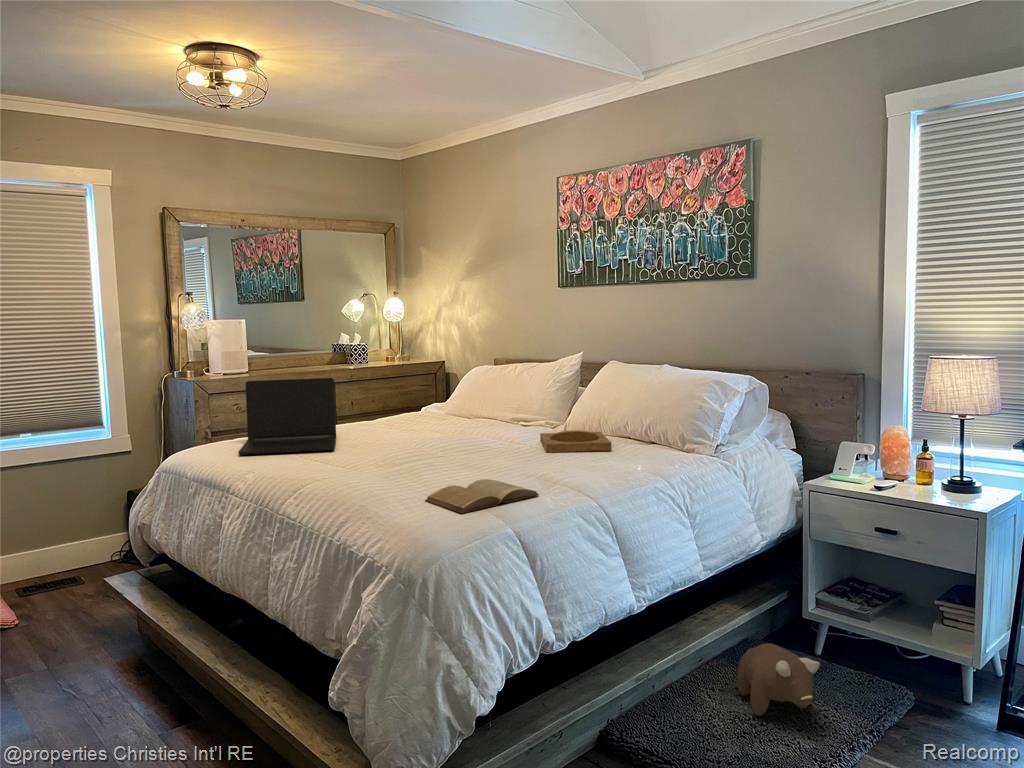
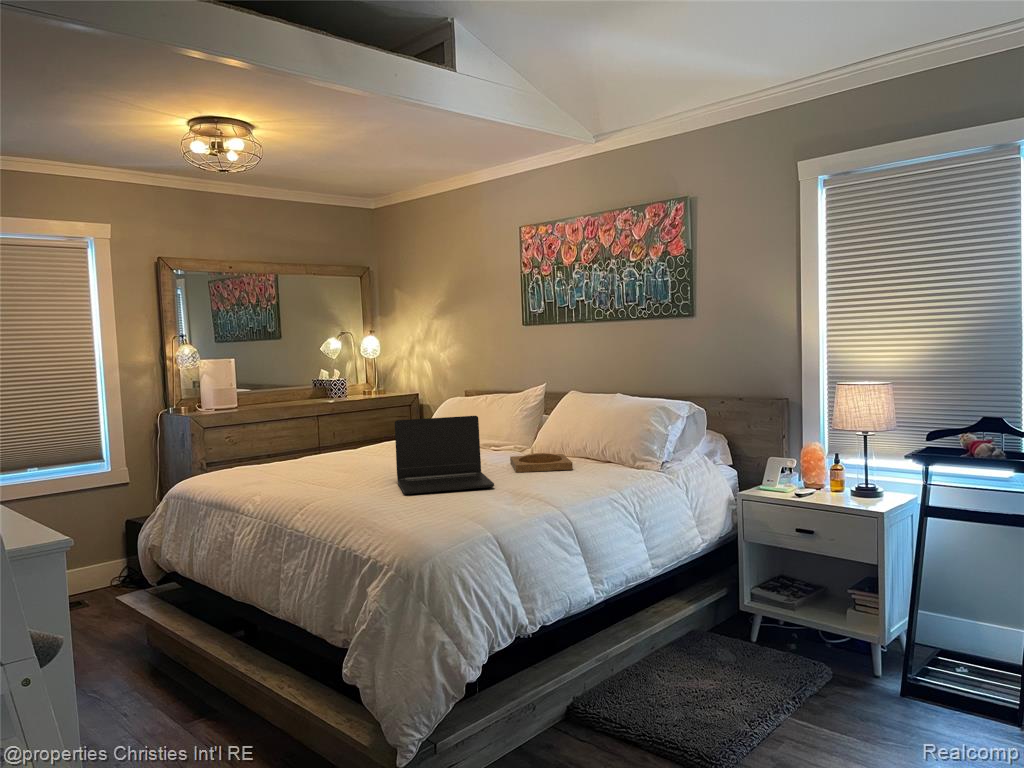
laptop: present [238,378,336,455] -> present [395,416,494,494]
book: present [425,479,539,513] -> none [416,494,512,521]
plush toy: present [737,643,820,716] -> none [683,628,748,689]

